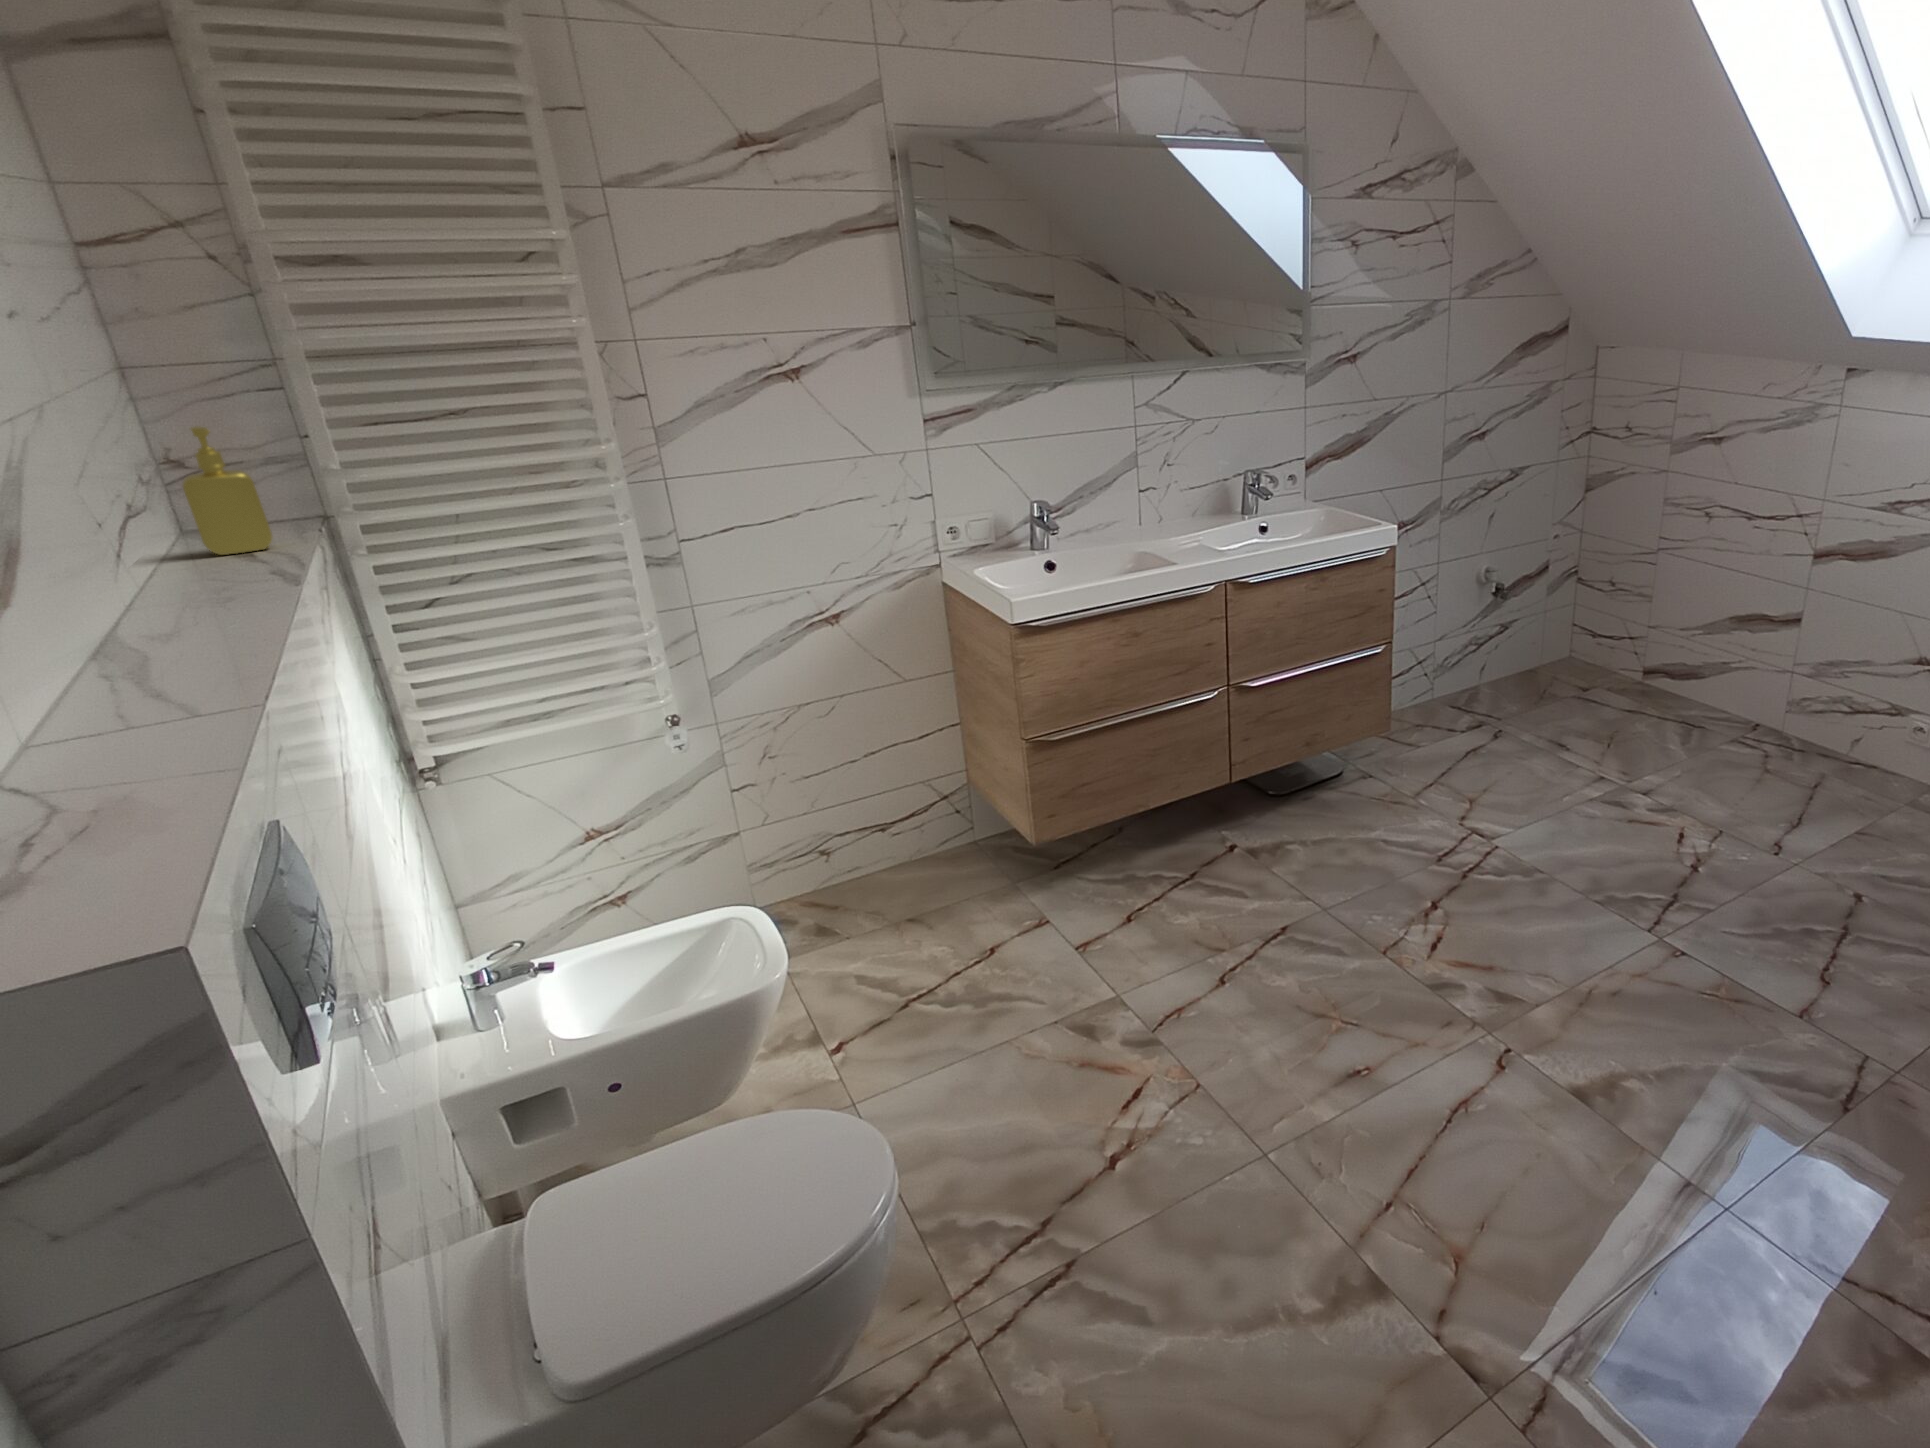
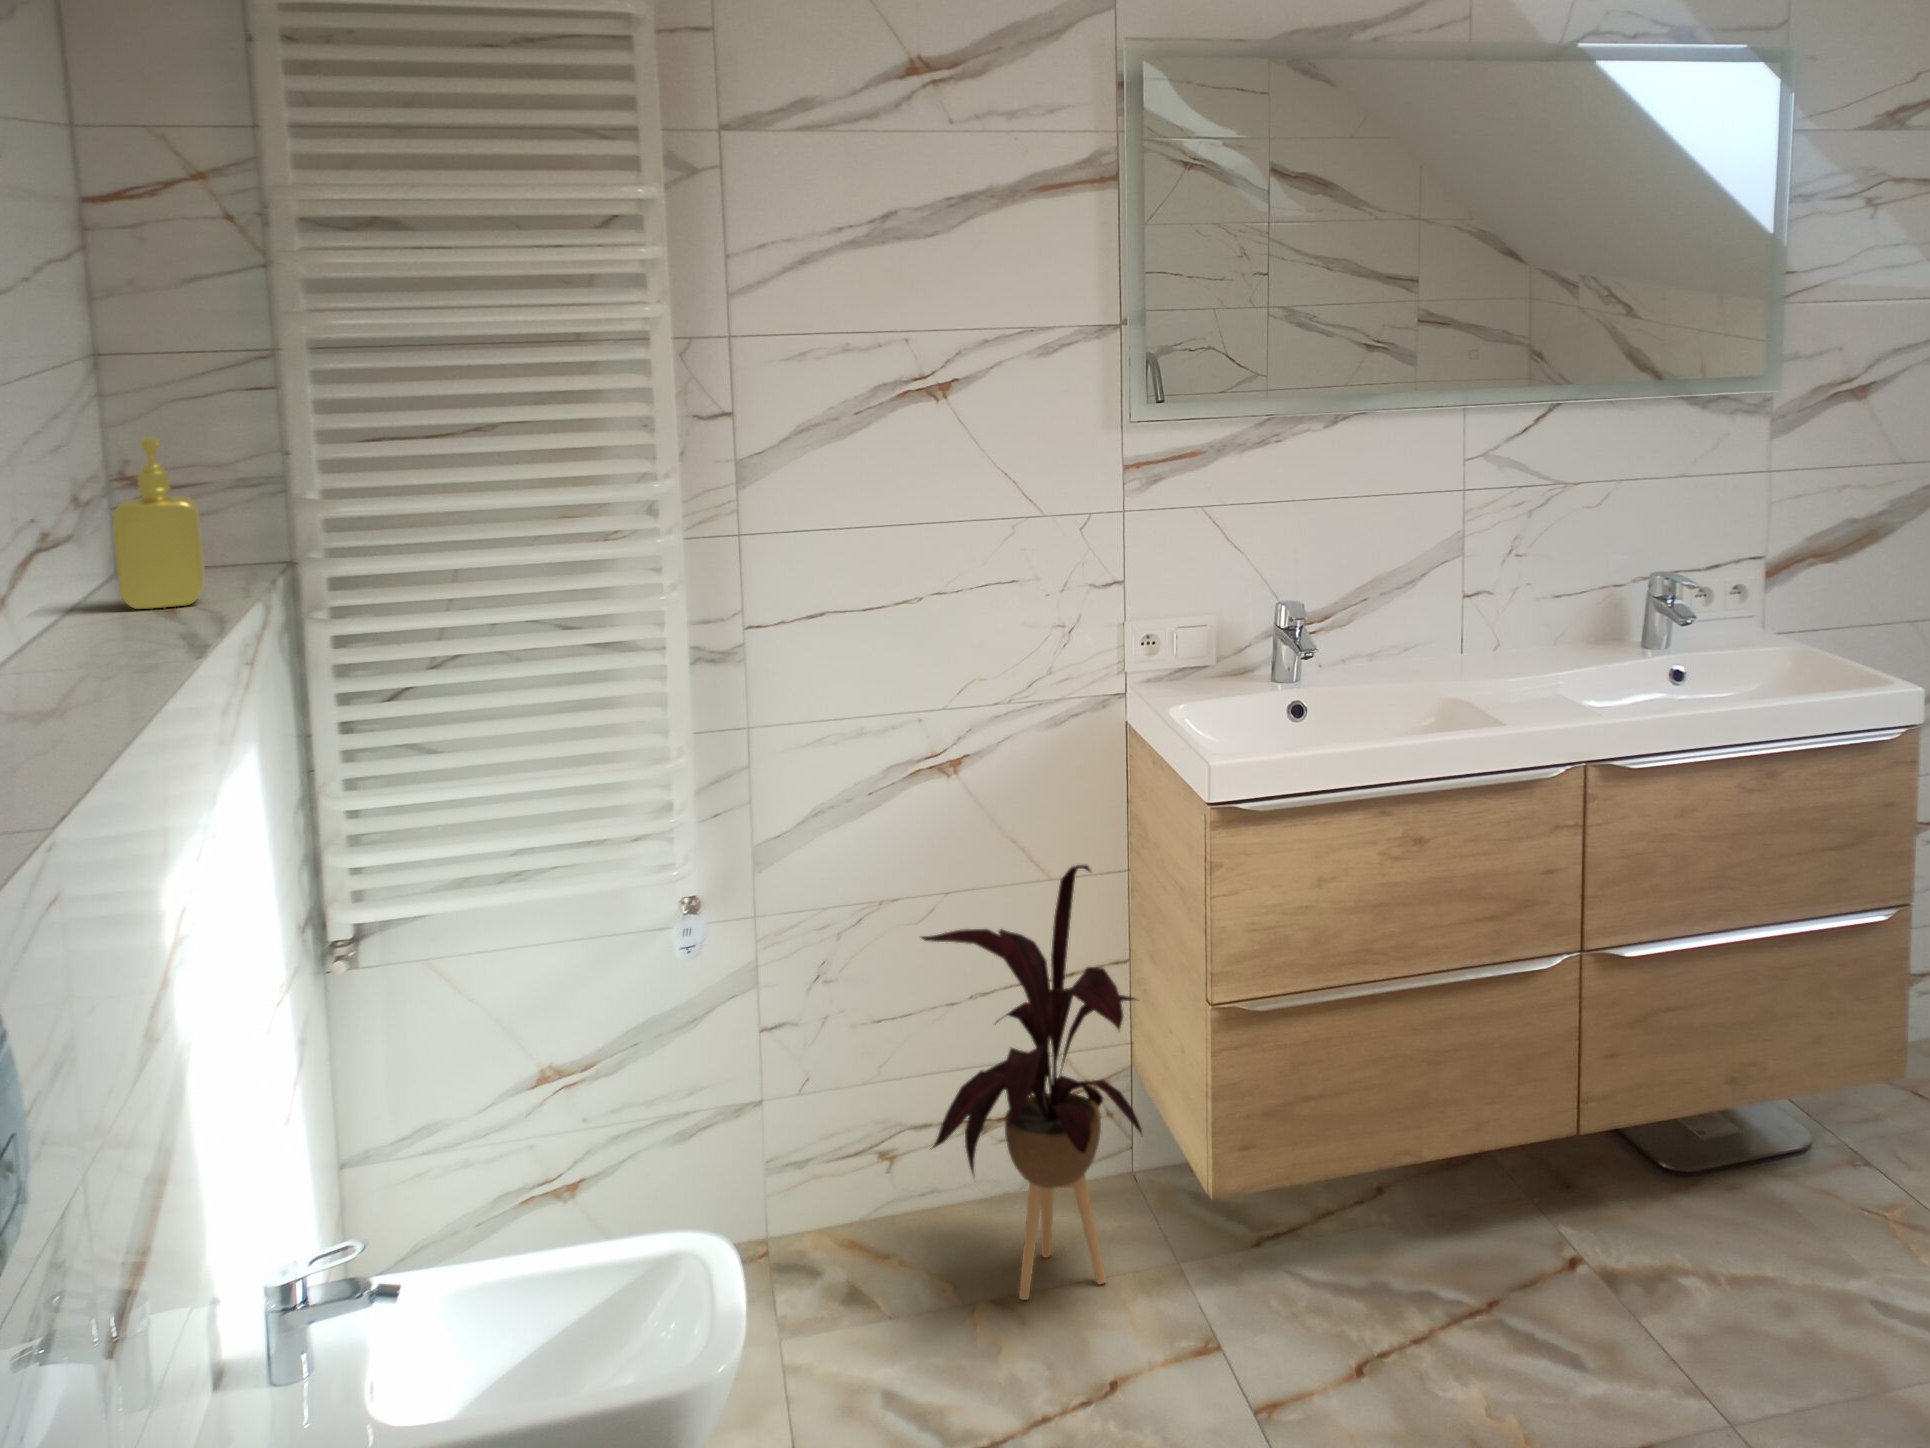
house plant: none [831,667,989,919] -> present [921,865,1142,1300]

